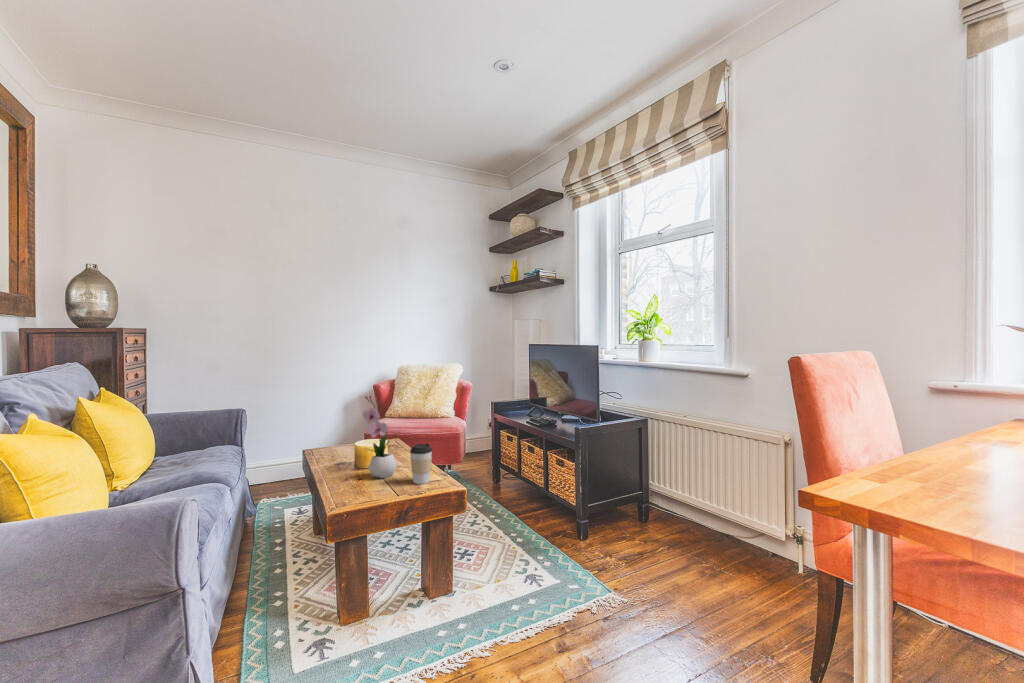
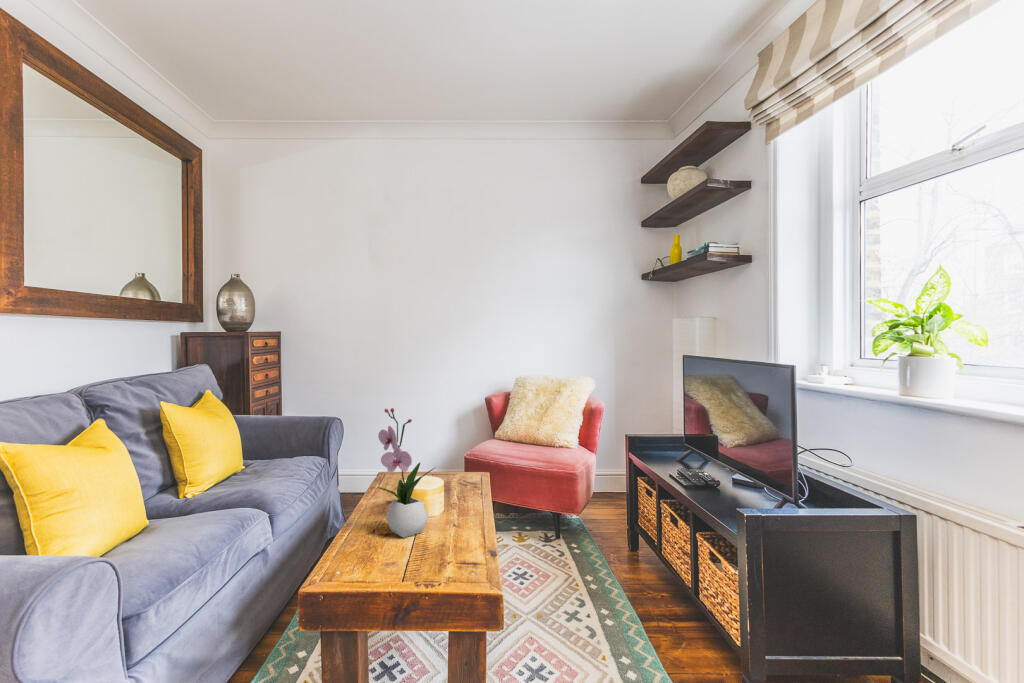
coffee cup: present [410,444,432,484] -> none [432,493,468,561]

